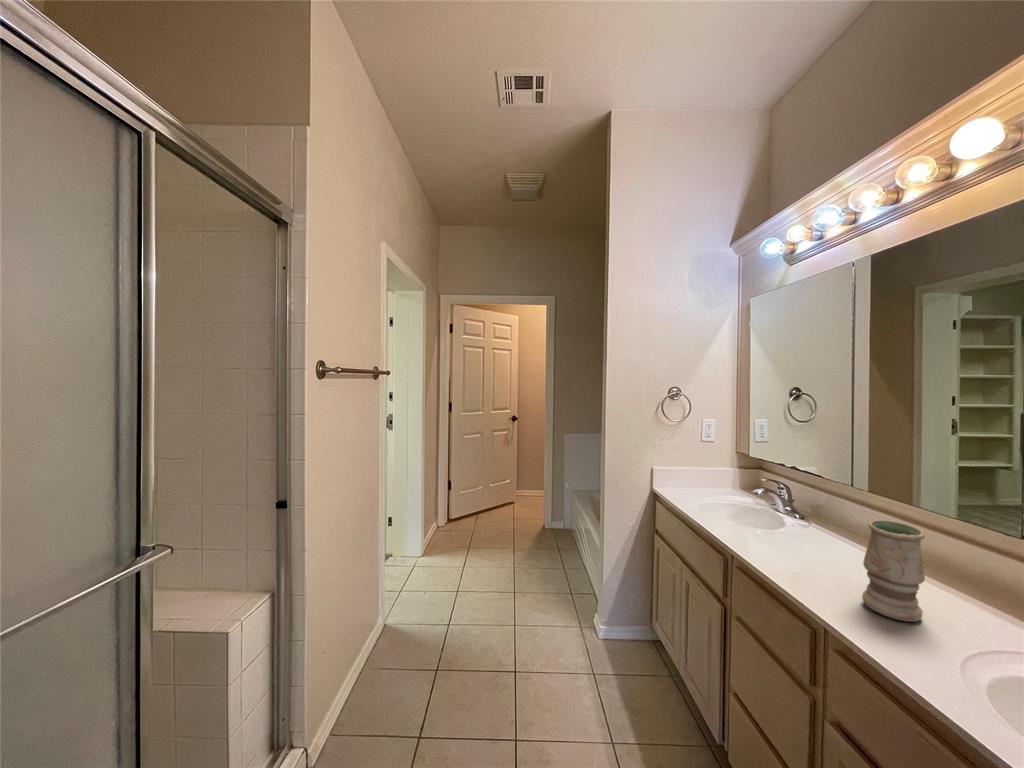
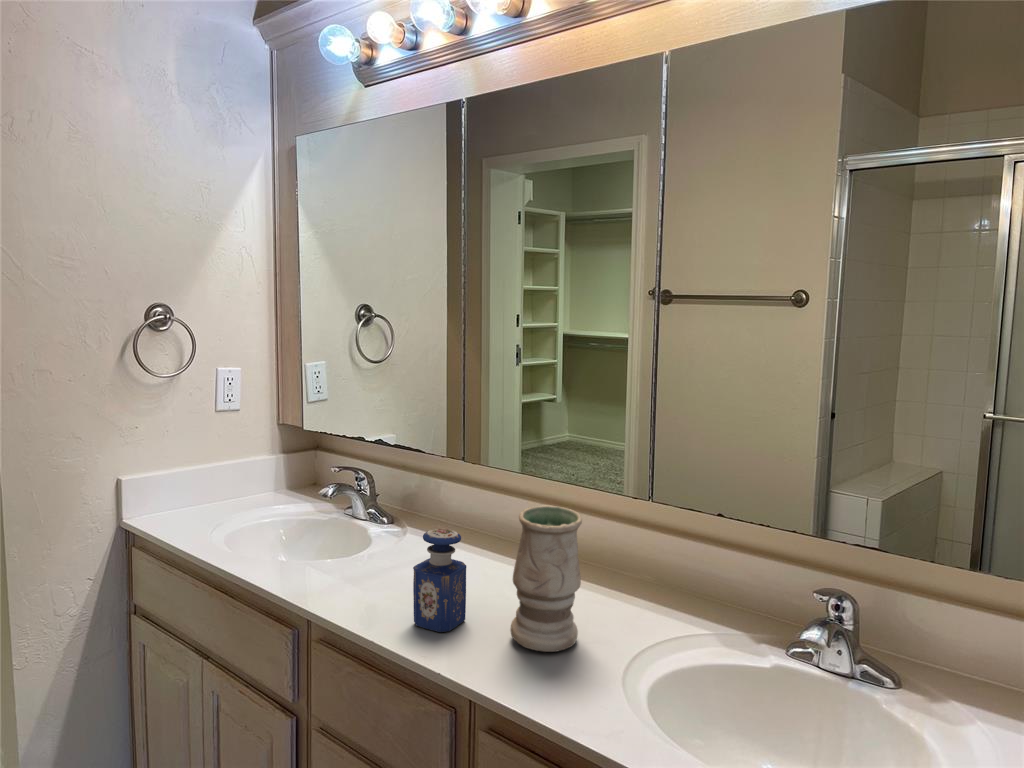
perfume bottle: none [794,520,833,583] -> present [413,529,466,632]

